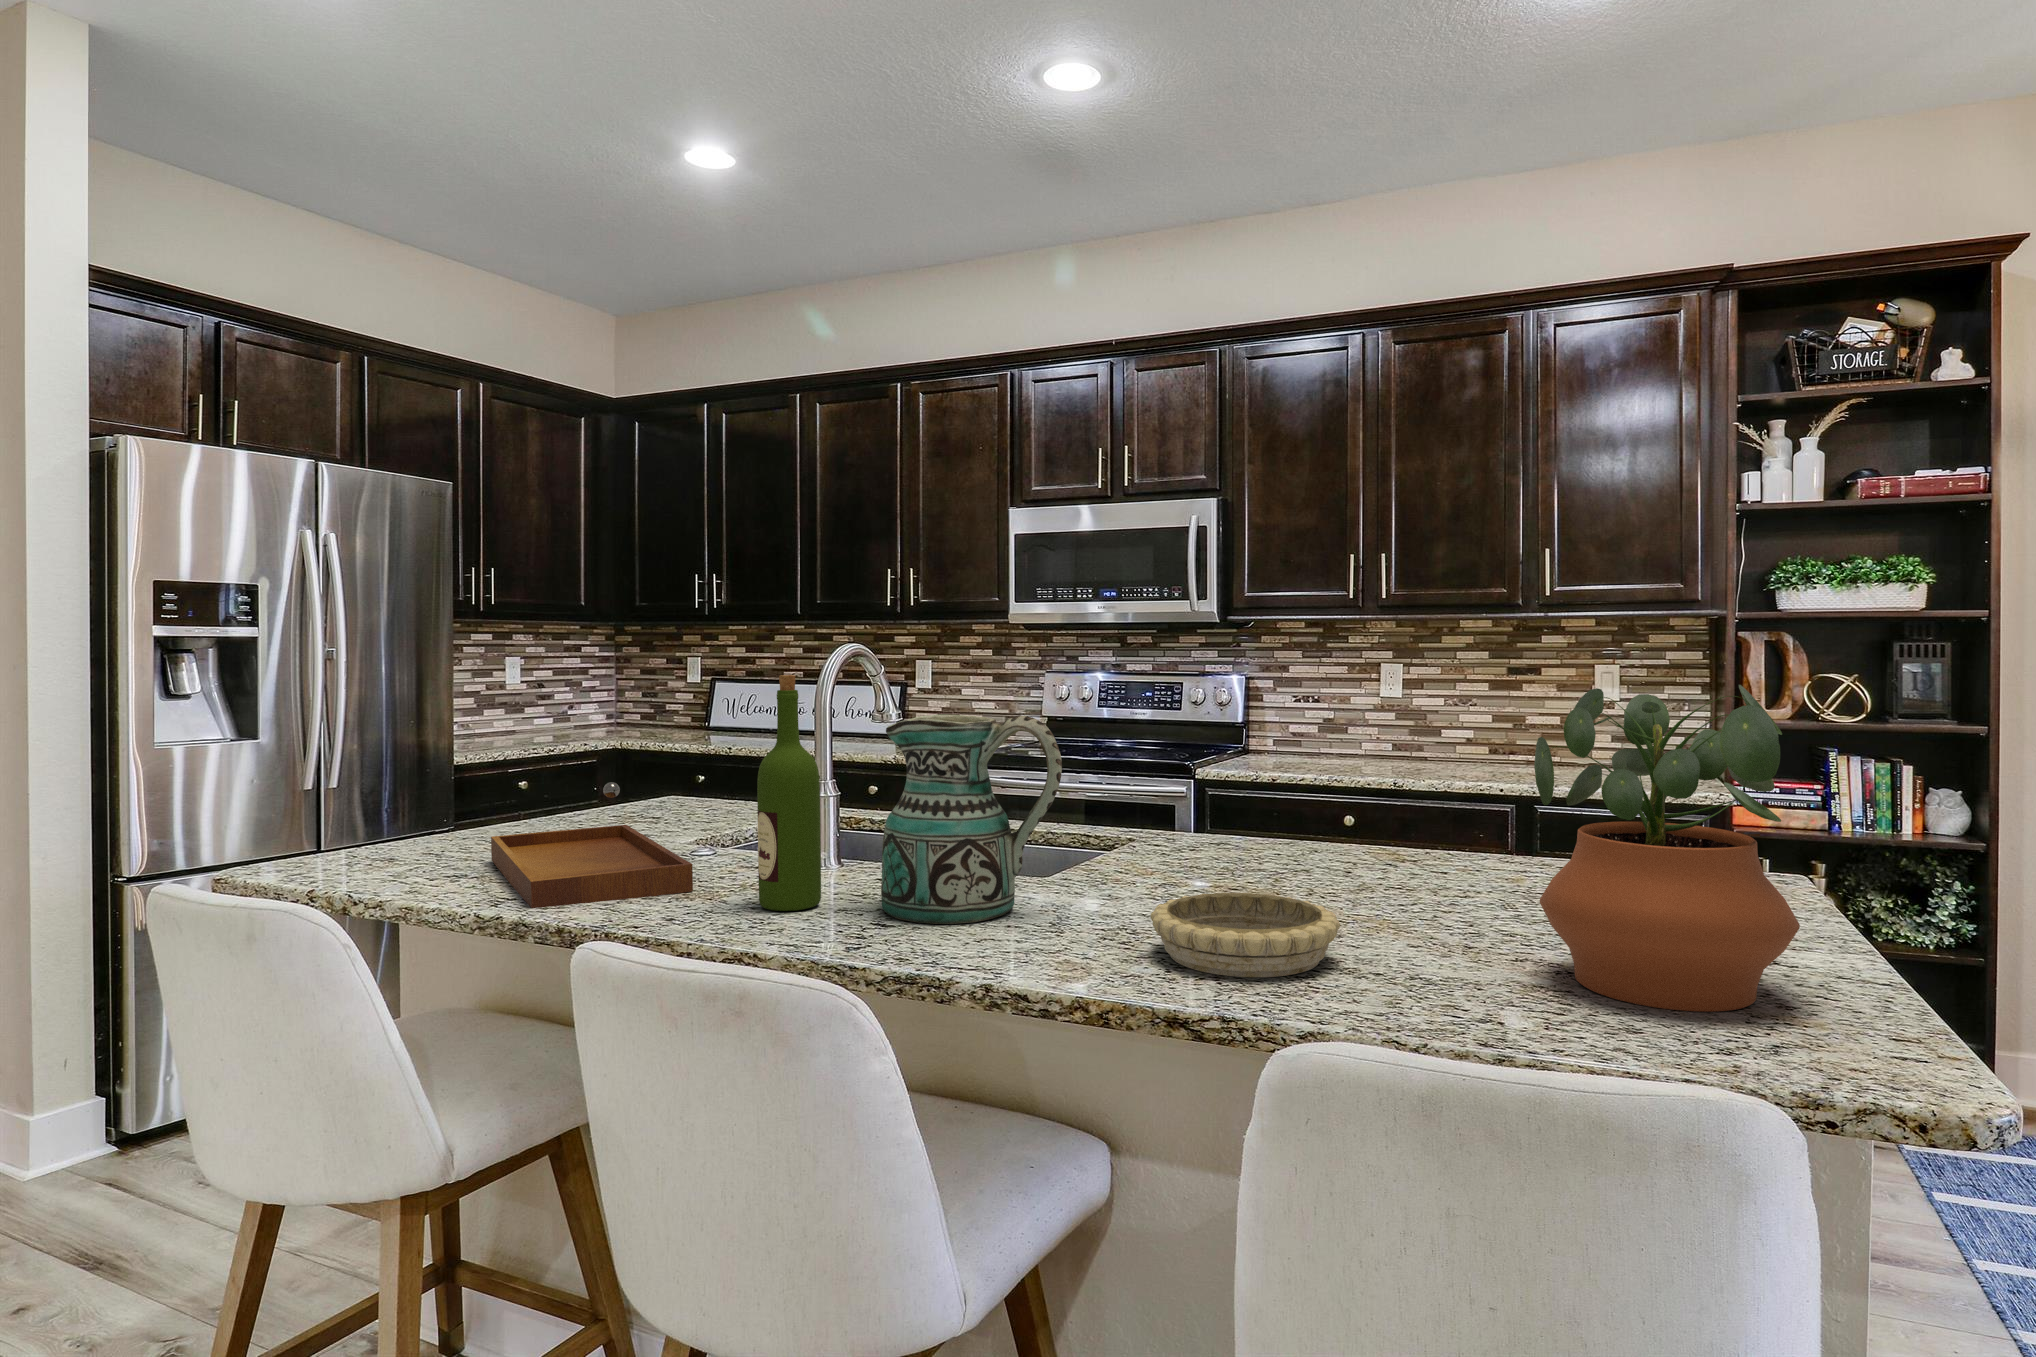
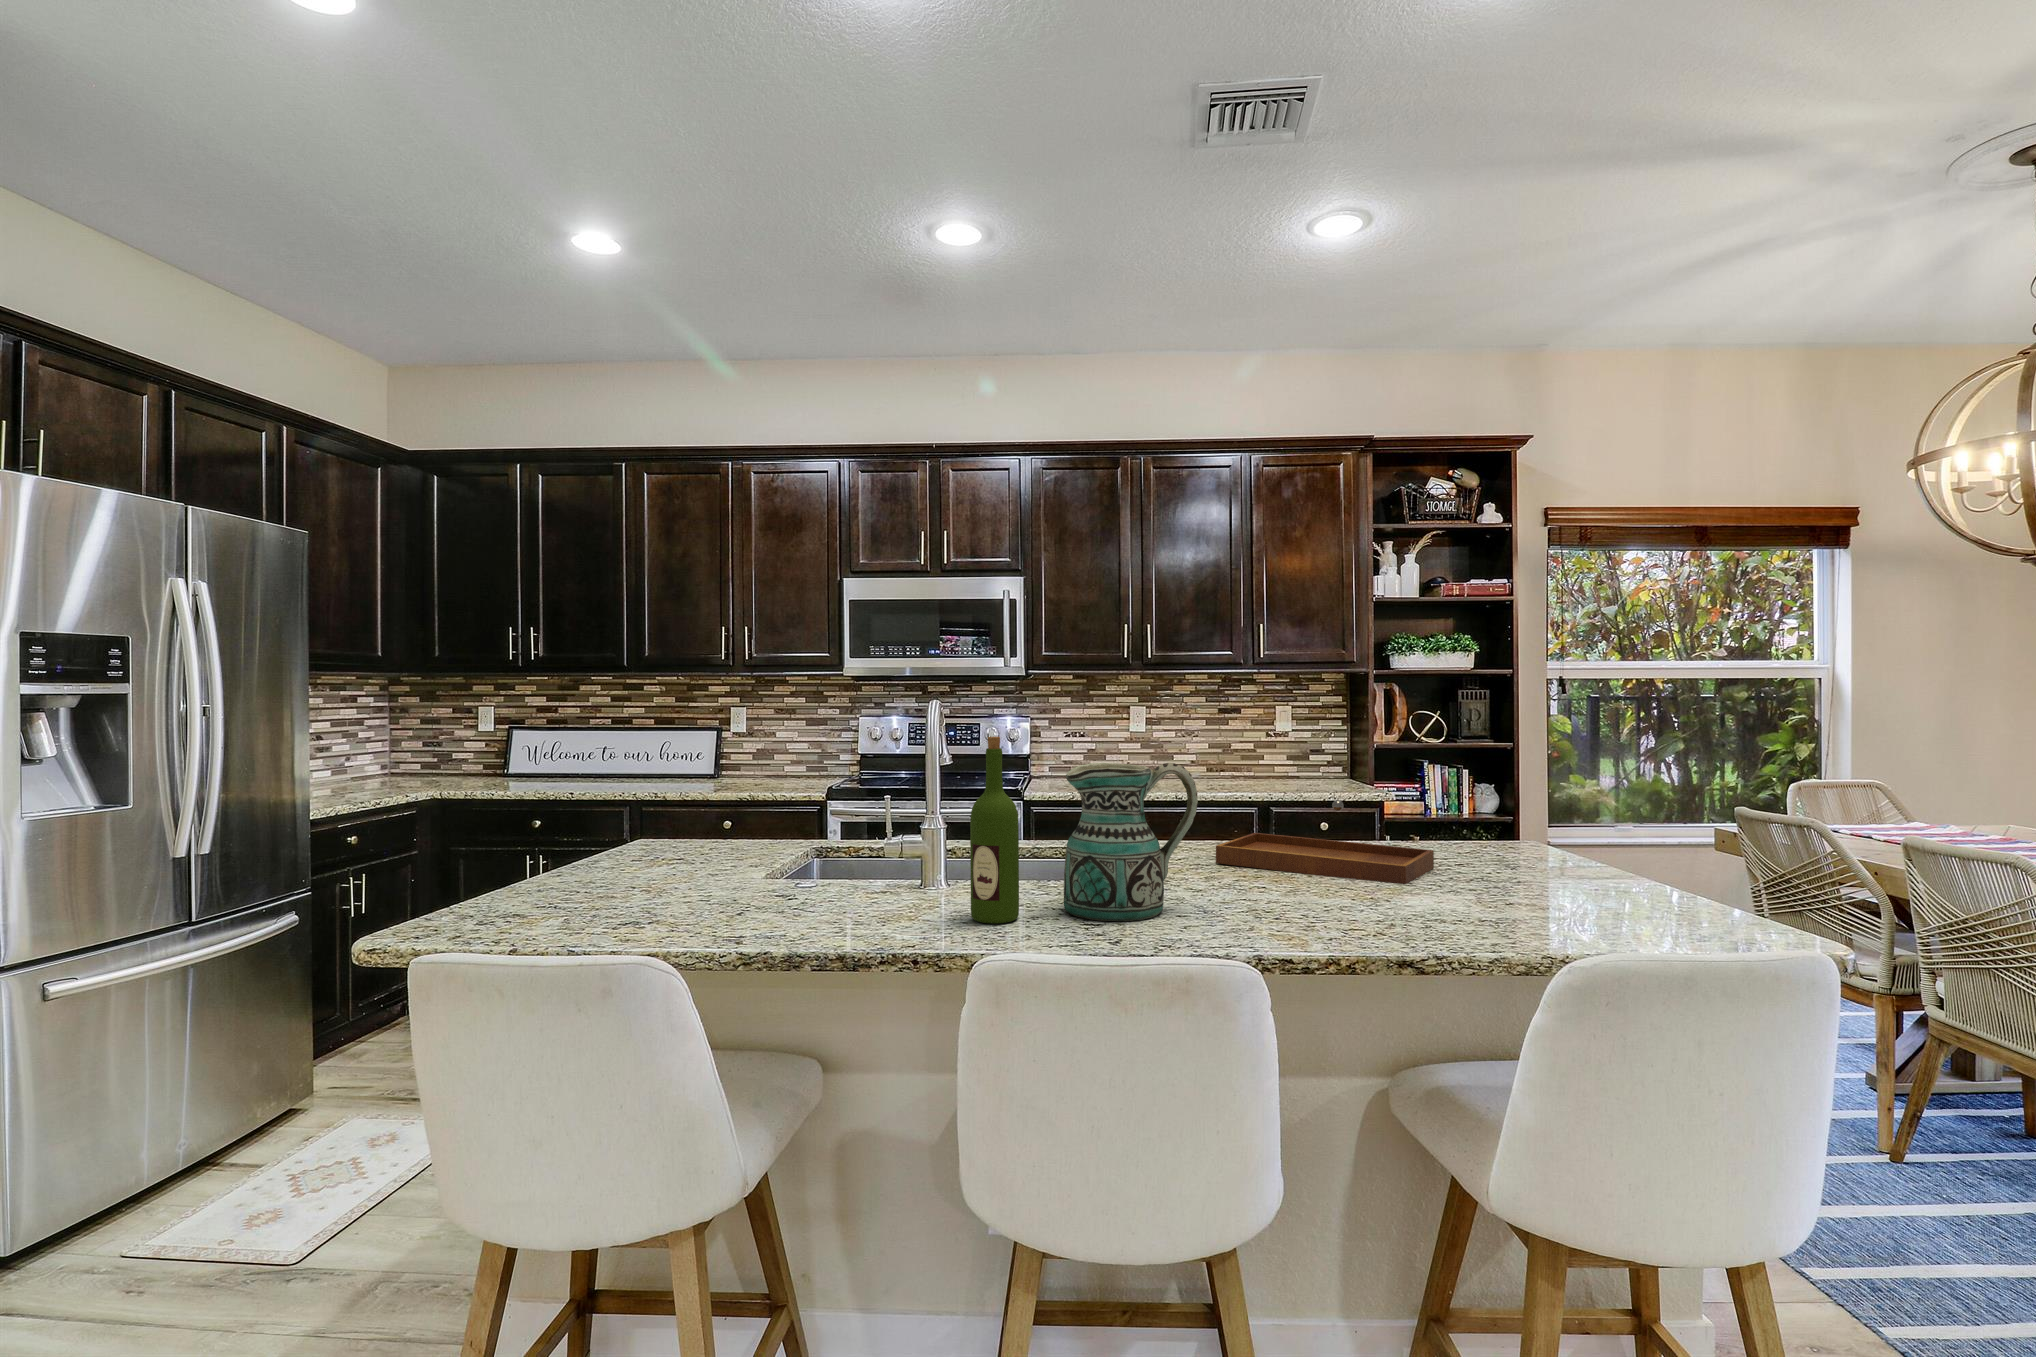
potted plant: present [1534,685,1800,1012] -> none [1525,734,1680,925]
tray: present [491,782,693,908] -> present [1216,800,1434,884]
decorative bowl: present [1151,892,1340,977] -> none [1300,878,1432,933]

